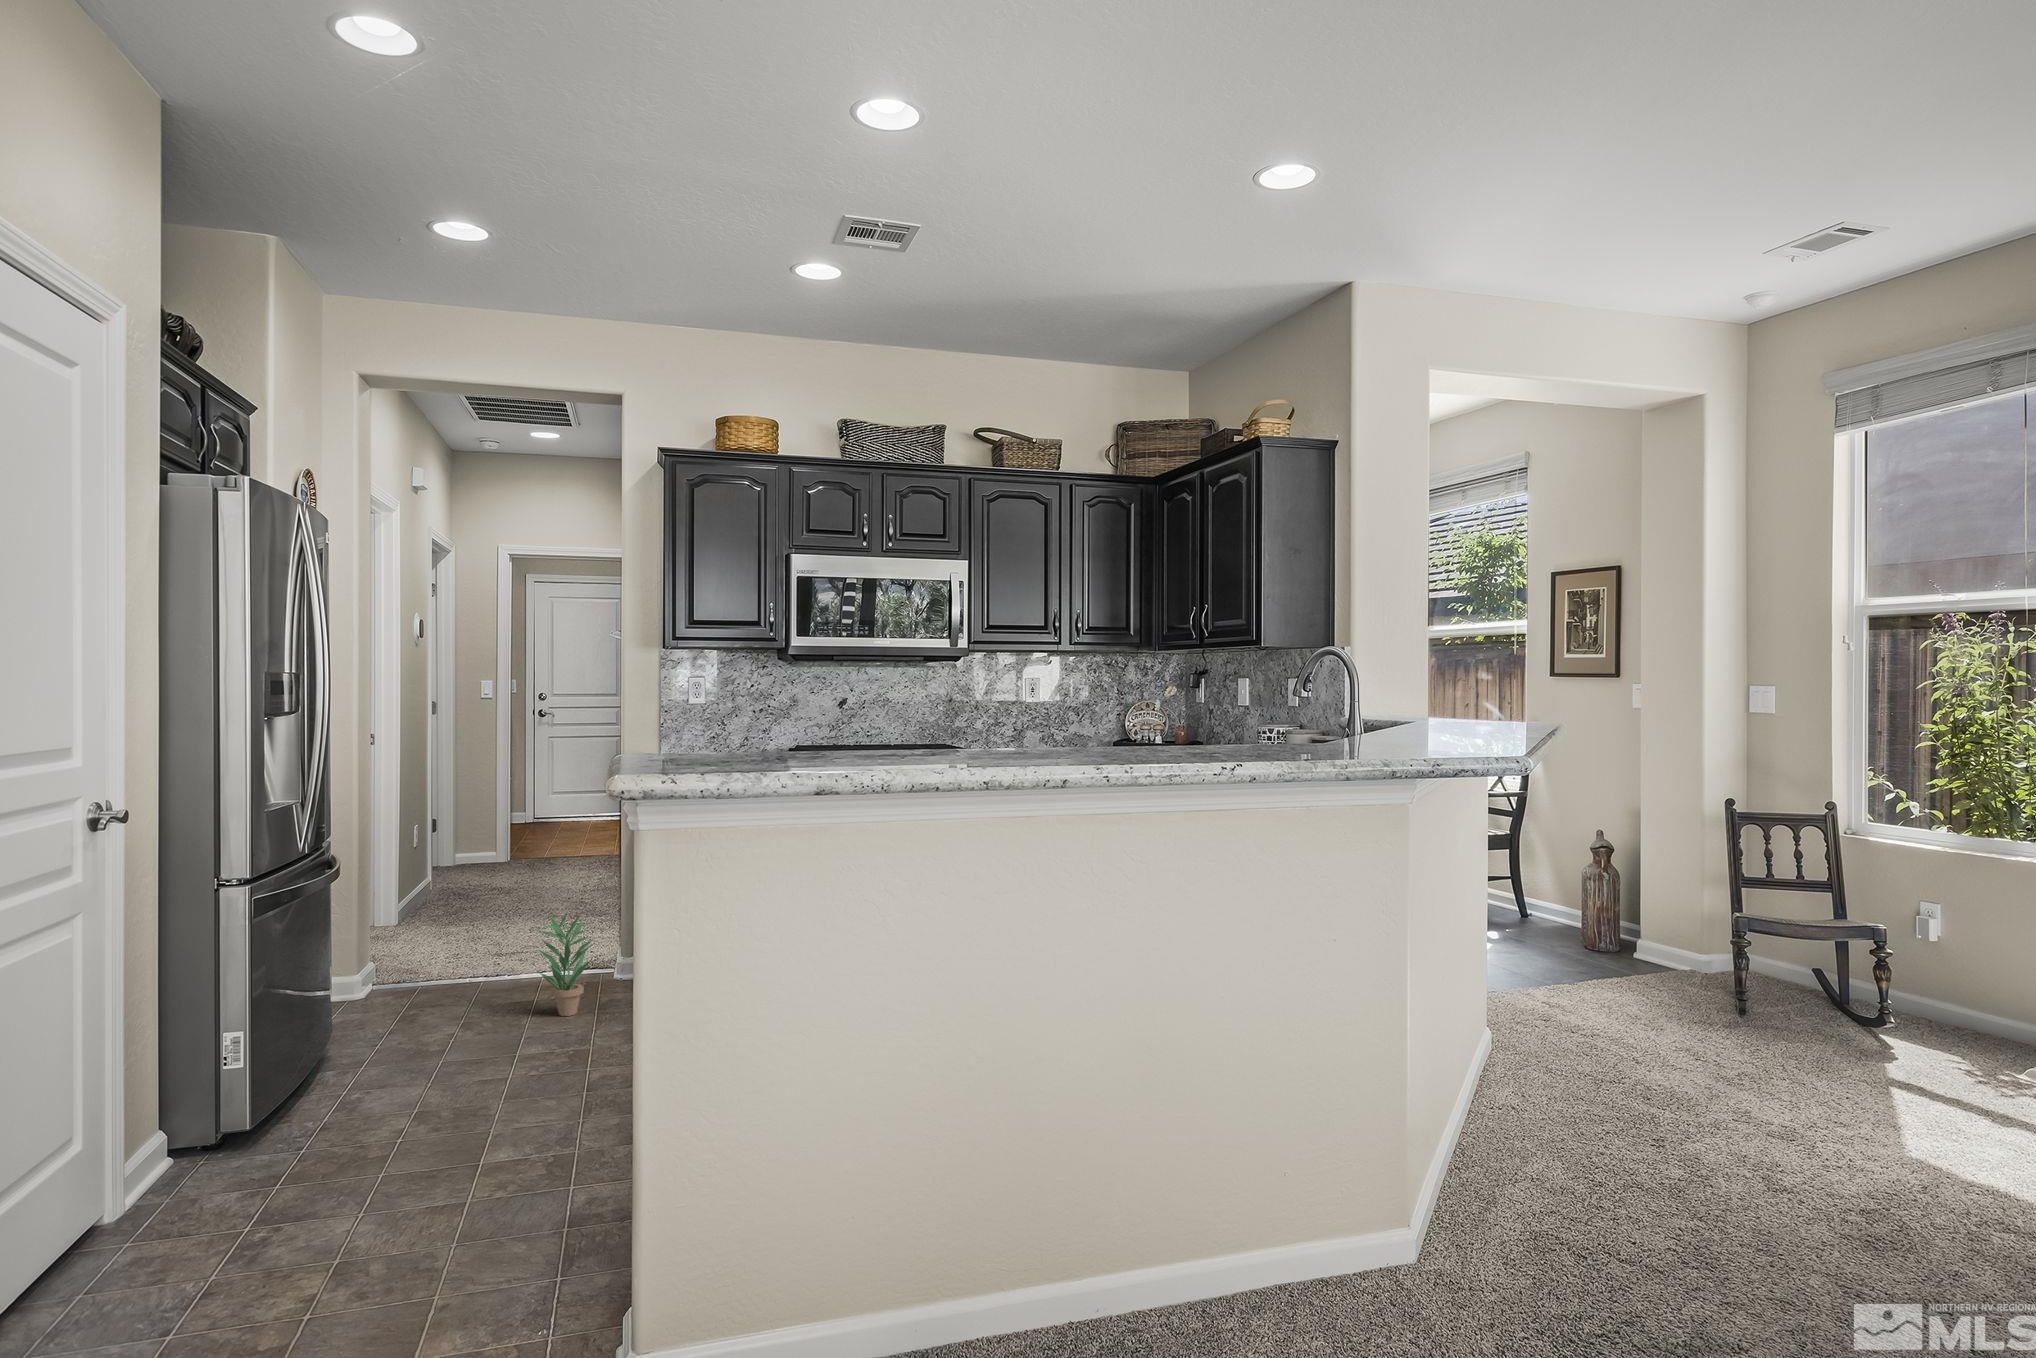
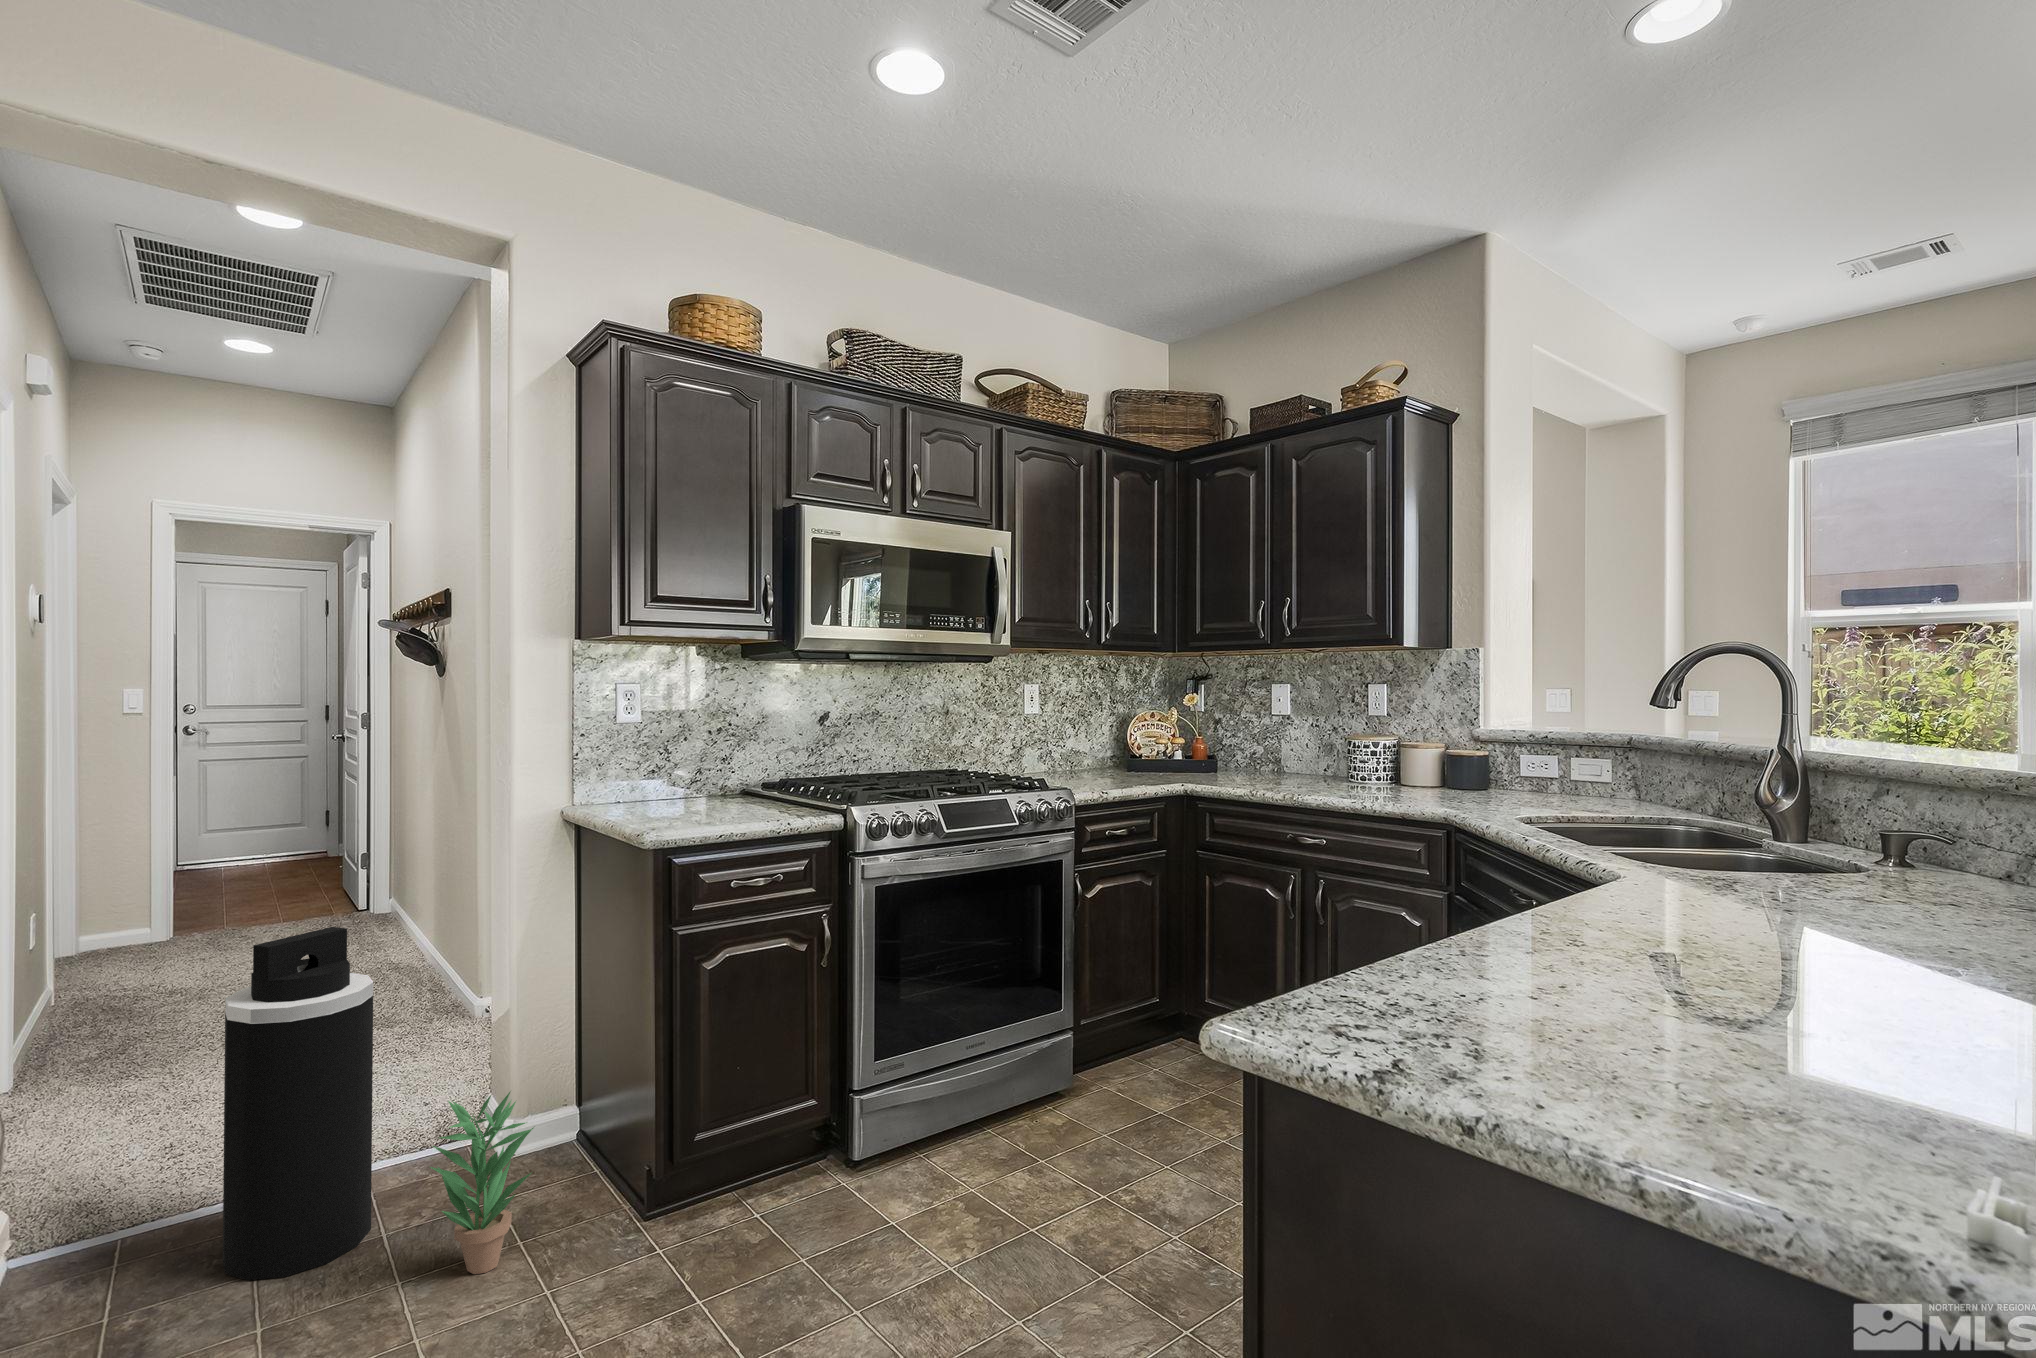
trash can: none [453,819,529,1006] -> present [223,927,374,1280]

